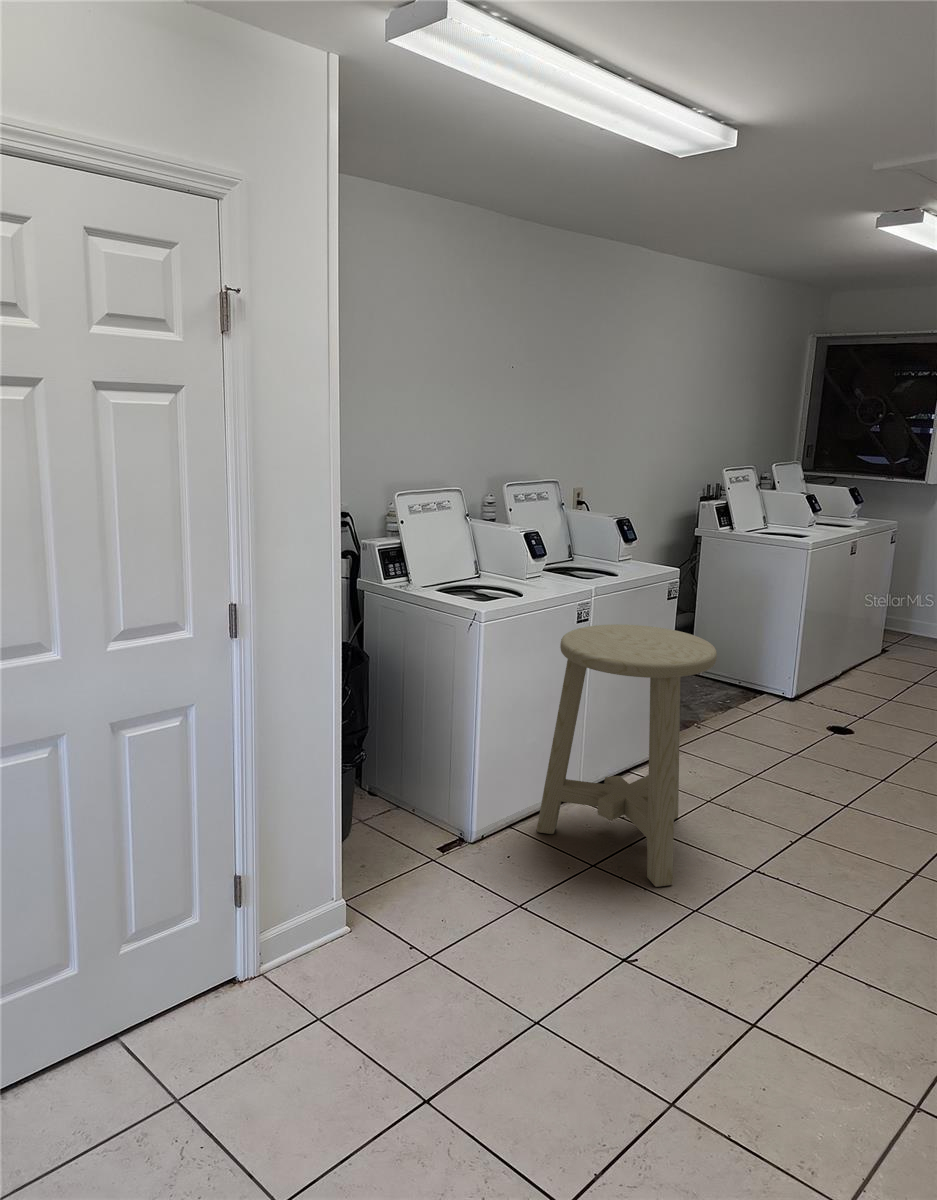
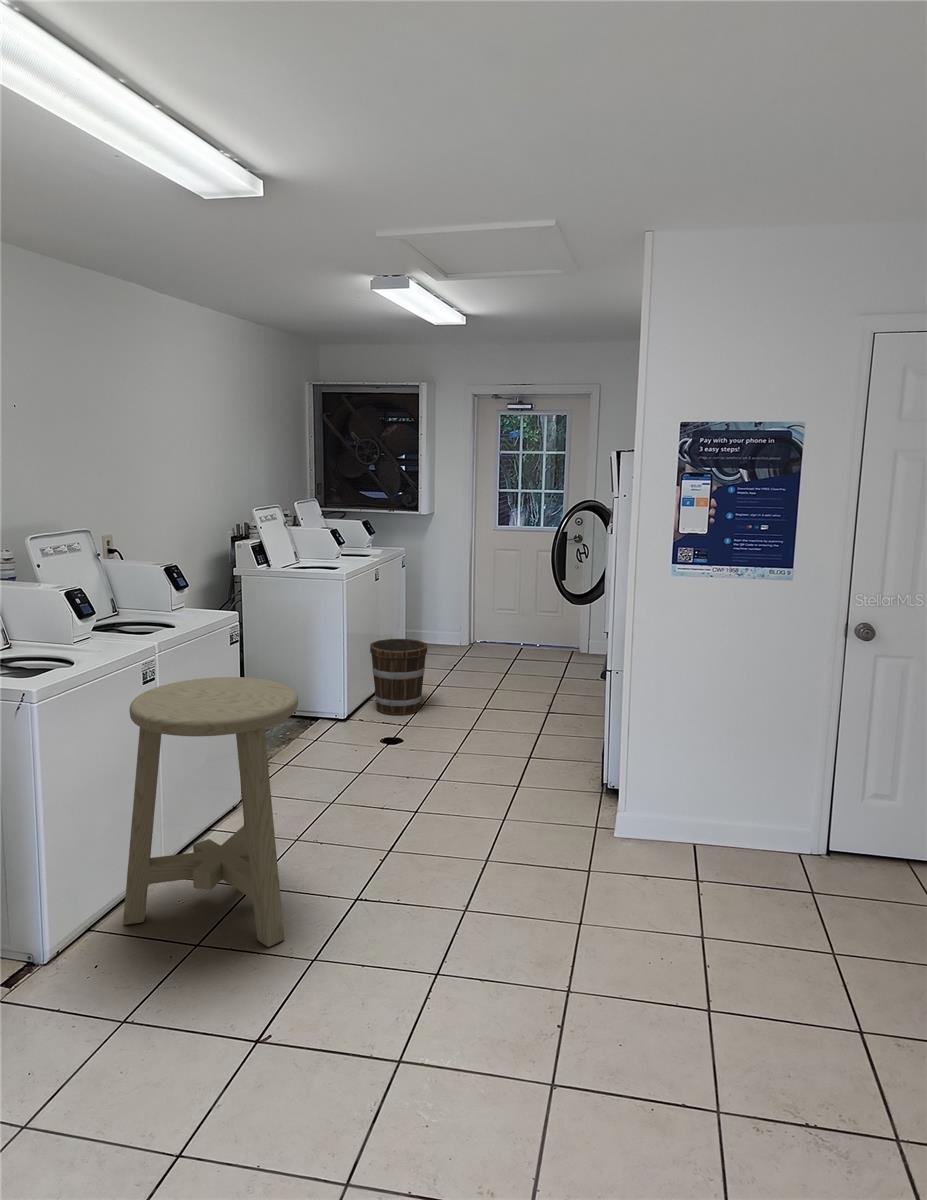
bucket: none [832,621,902,706] -> present [370,639,427,715]

